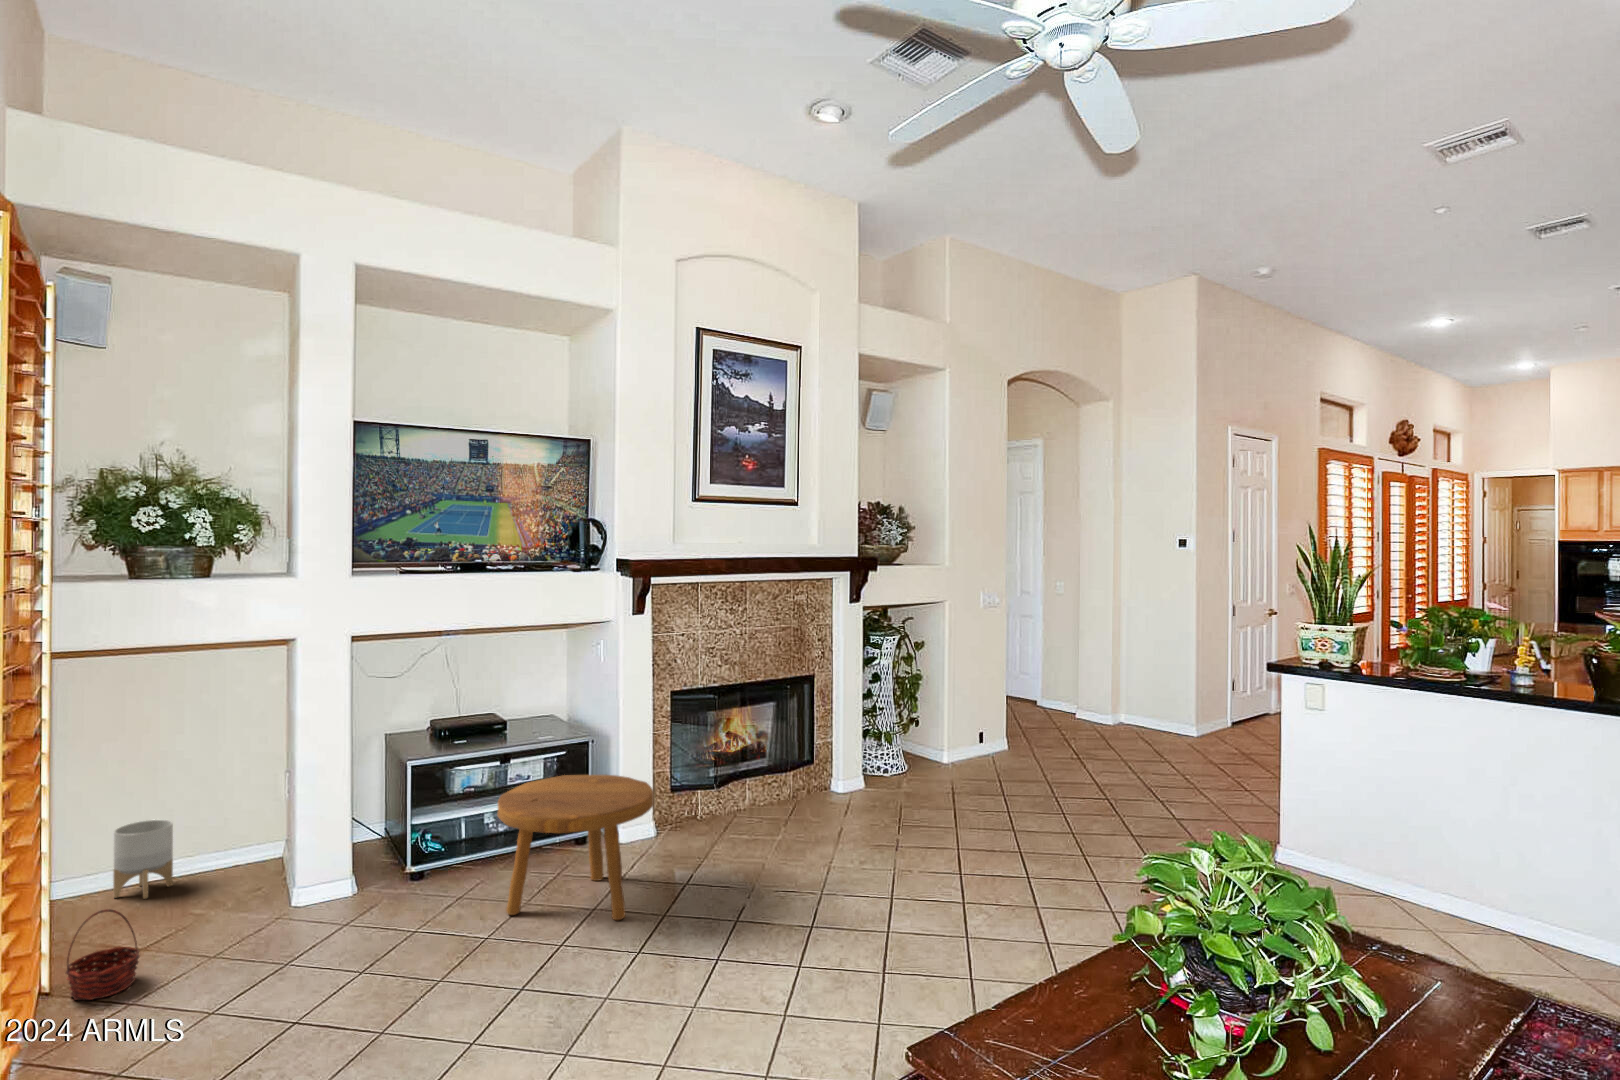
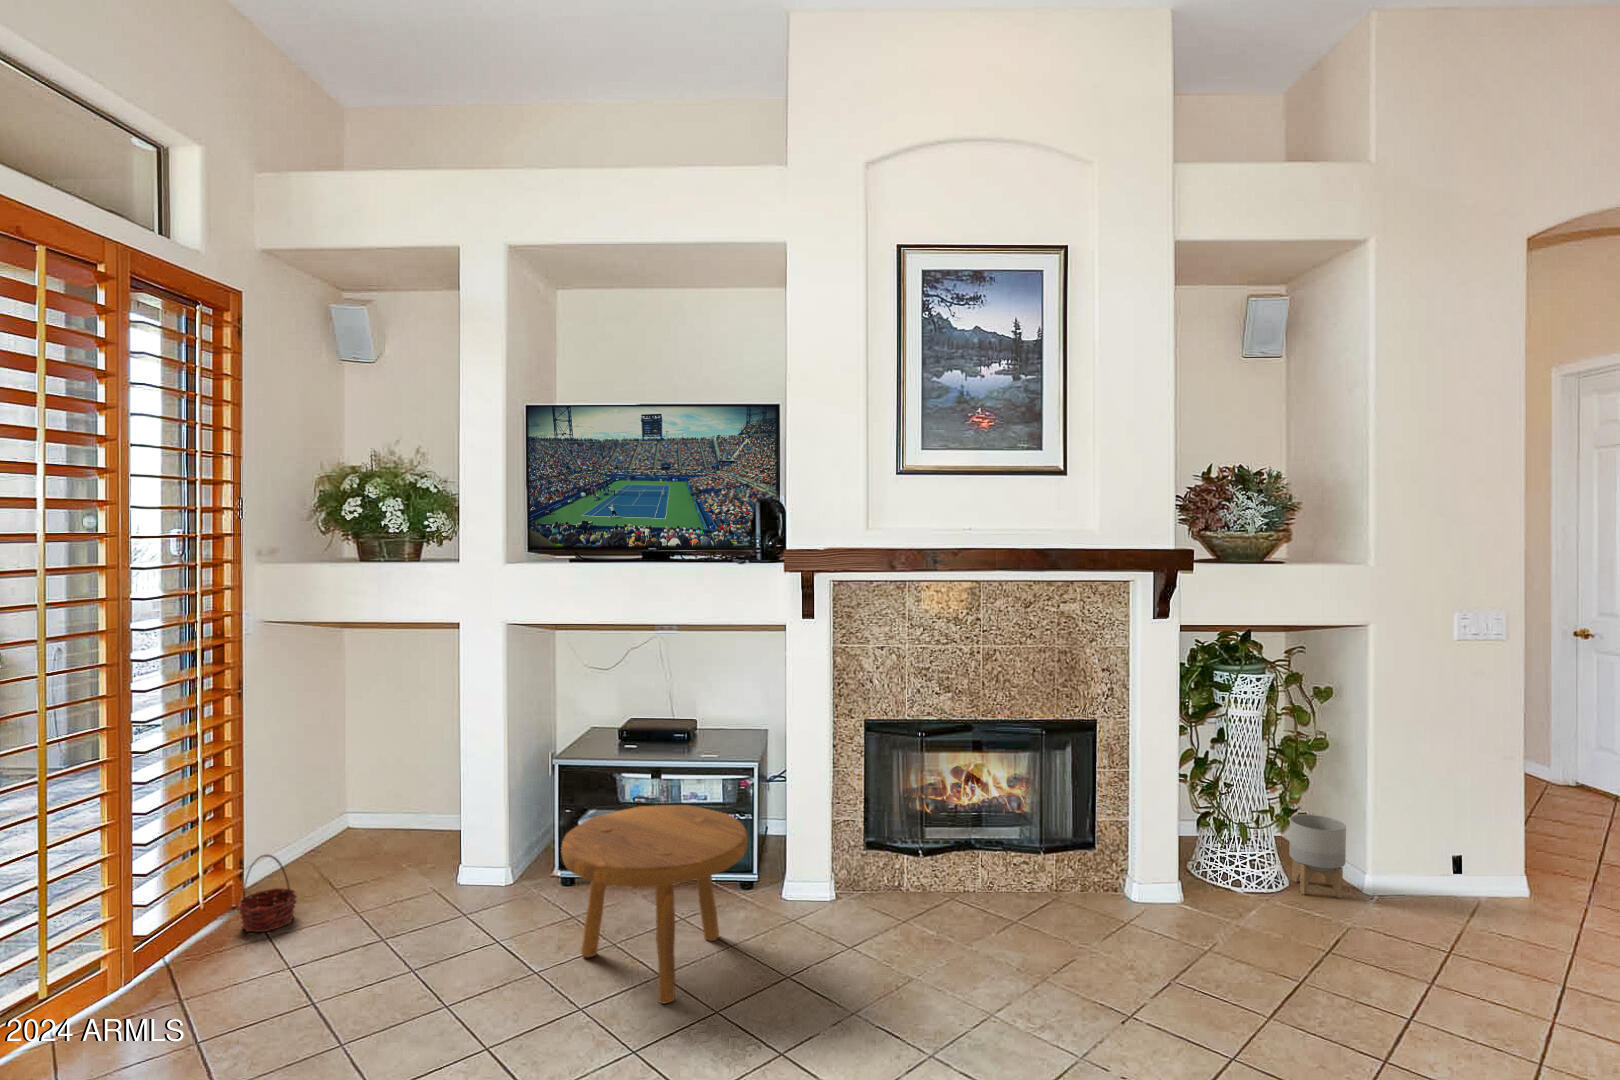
planter: present [113,819,173,899] -> present [1289,814,1346,898]

